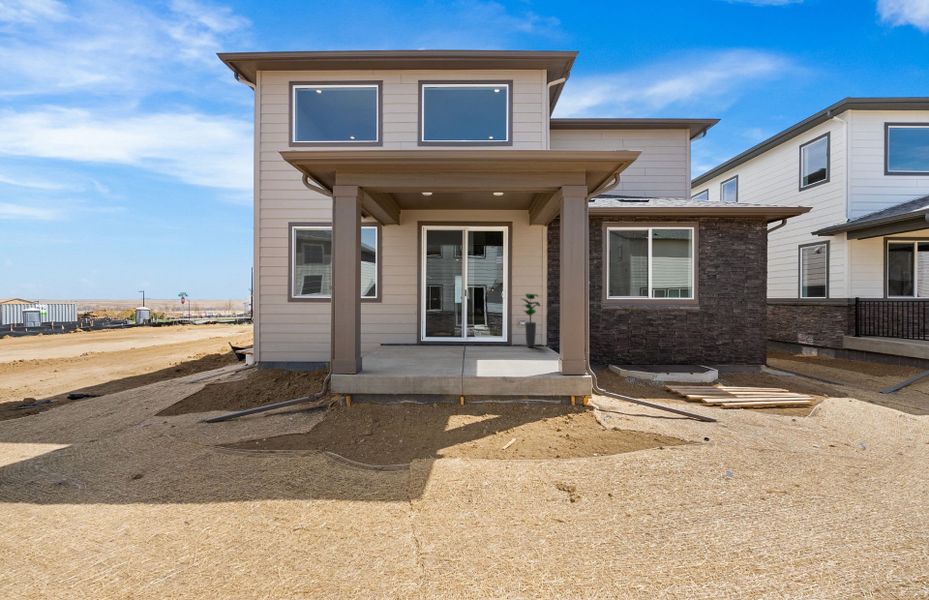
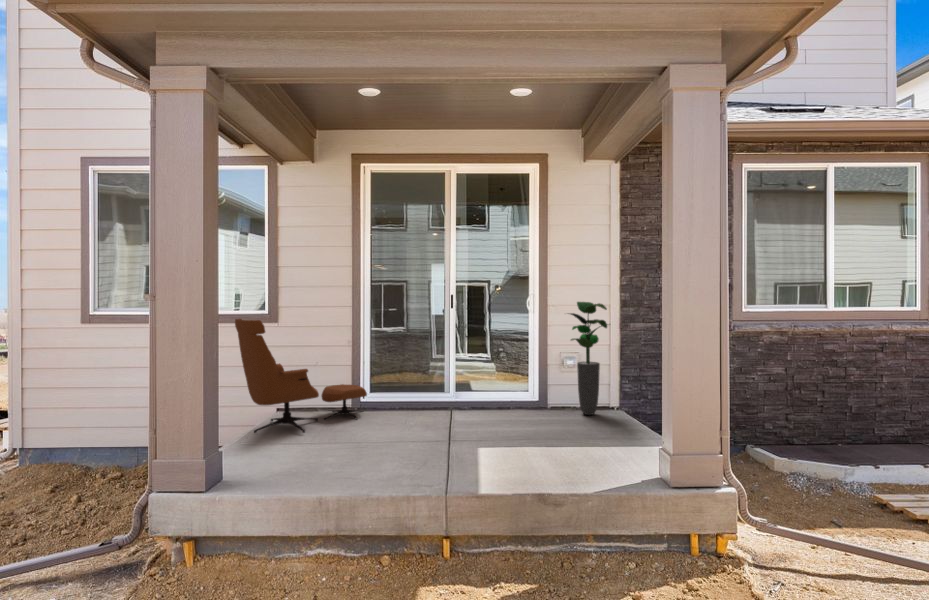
lounge chair: none [368,299,425,351] -> present [235,319,367,433]

